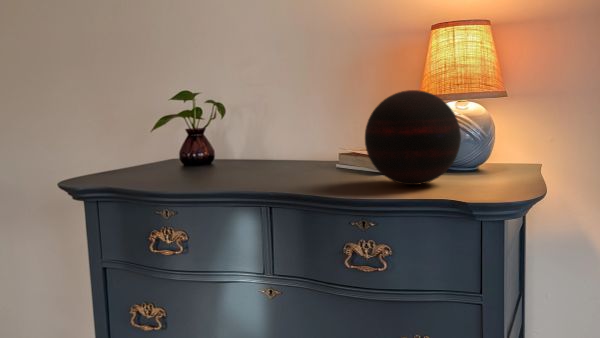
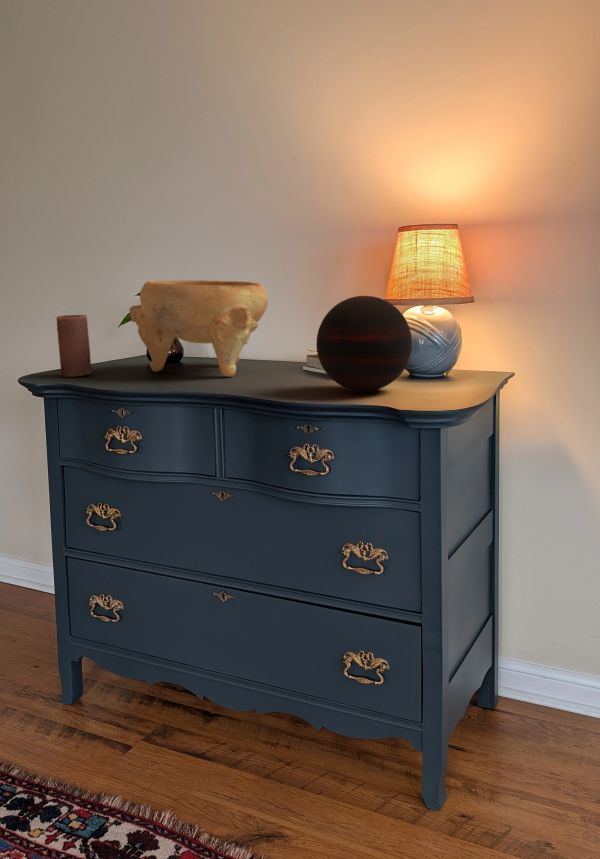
decorative bowl: none [168,85,301,175] -> present [130,280,268,376]
candle: none [97,120,132,180] -> present [56,315,91,377]

